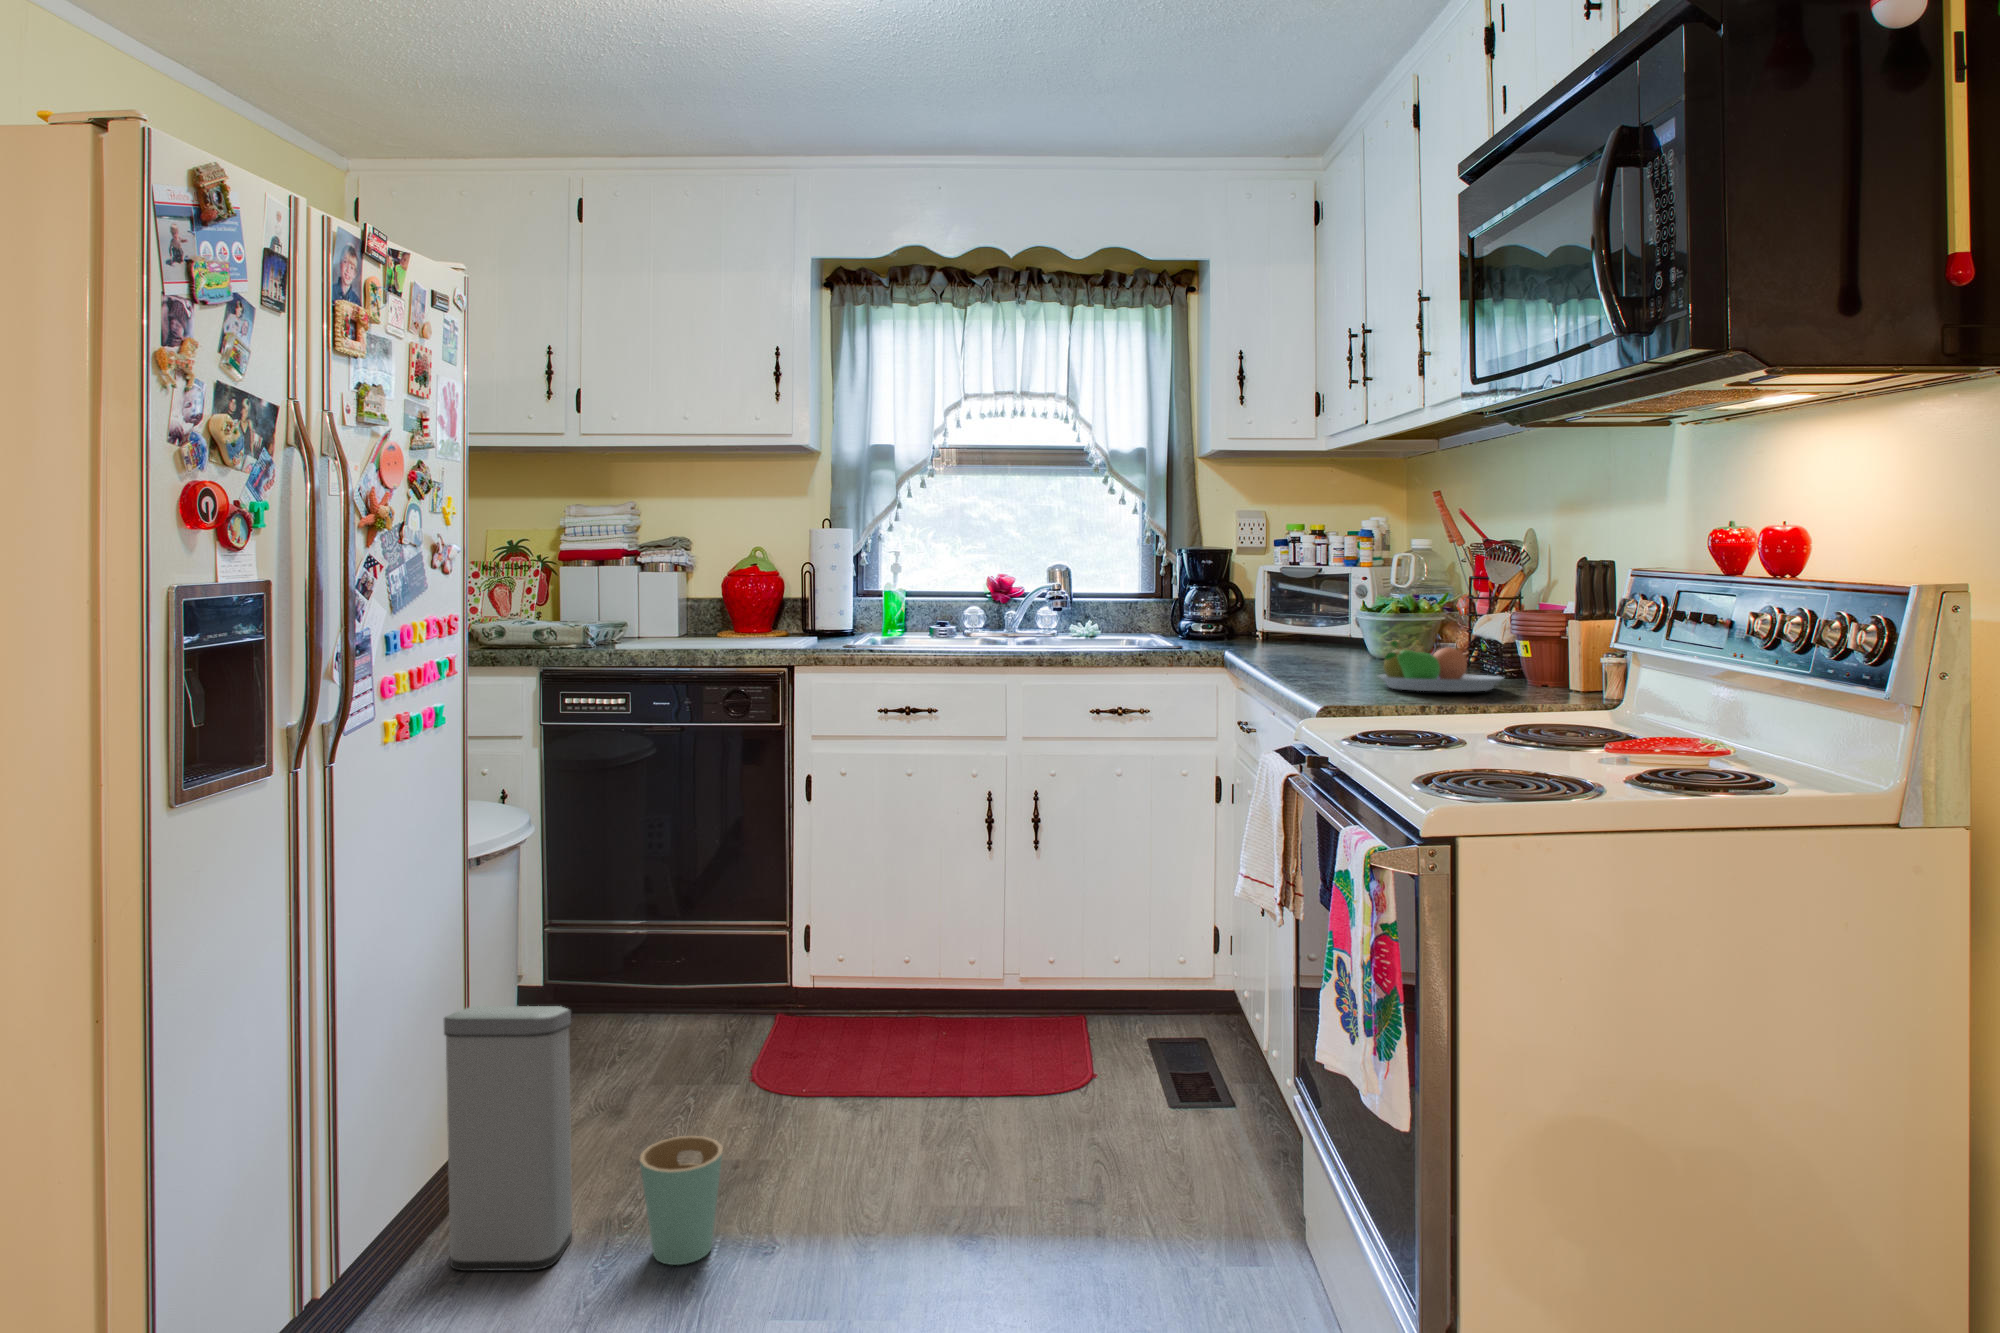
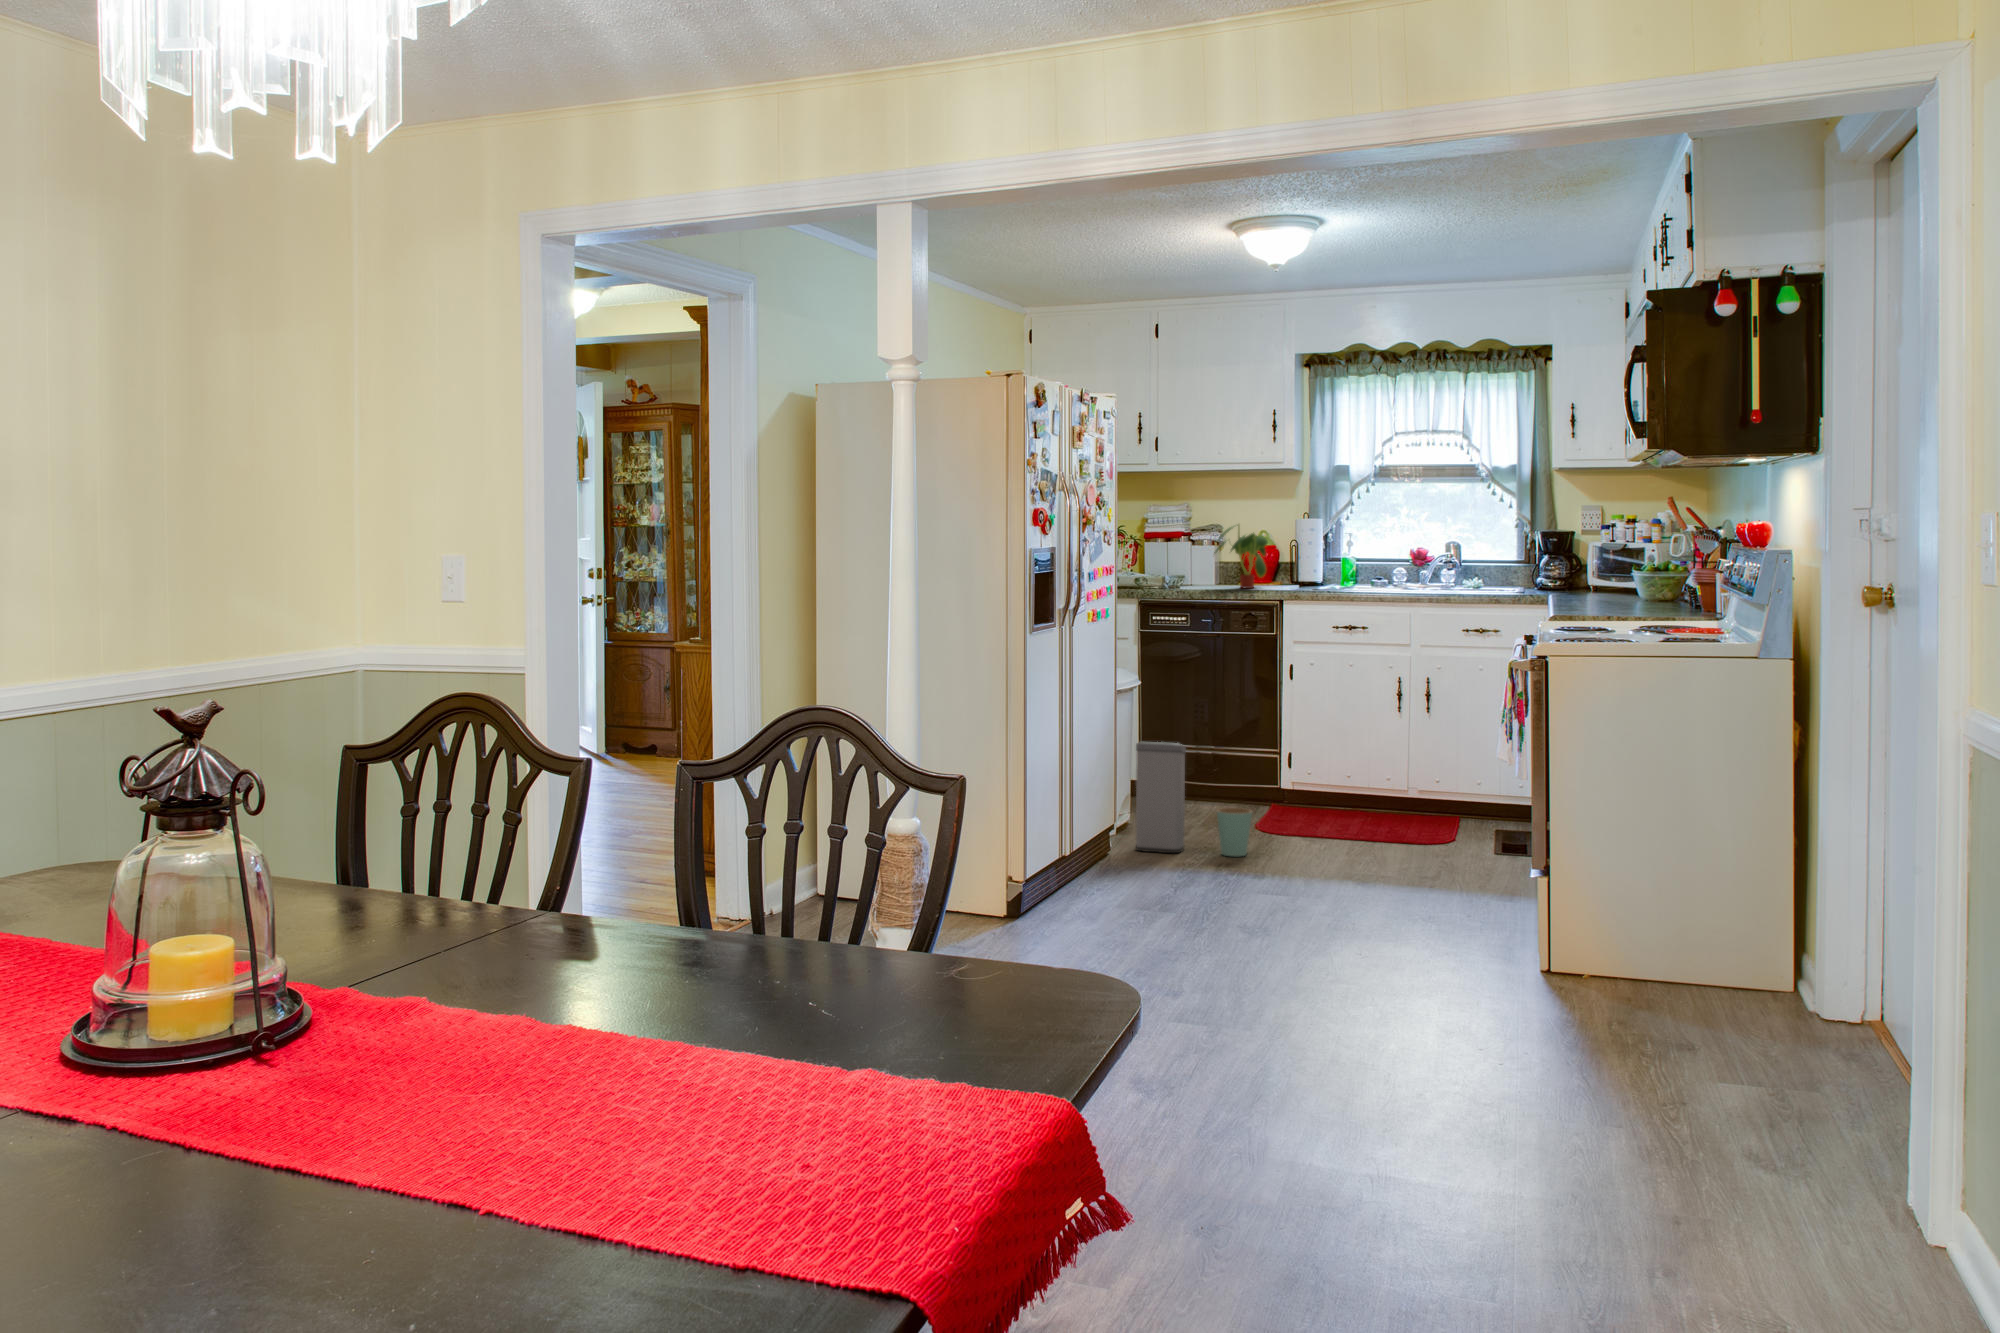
plant: none [673,529,769,641] -> present [1214,525,1268,588]
fruit bowl: present [1378,641,1503,691] -> none [1592,585,1662,611]

